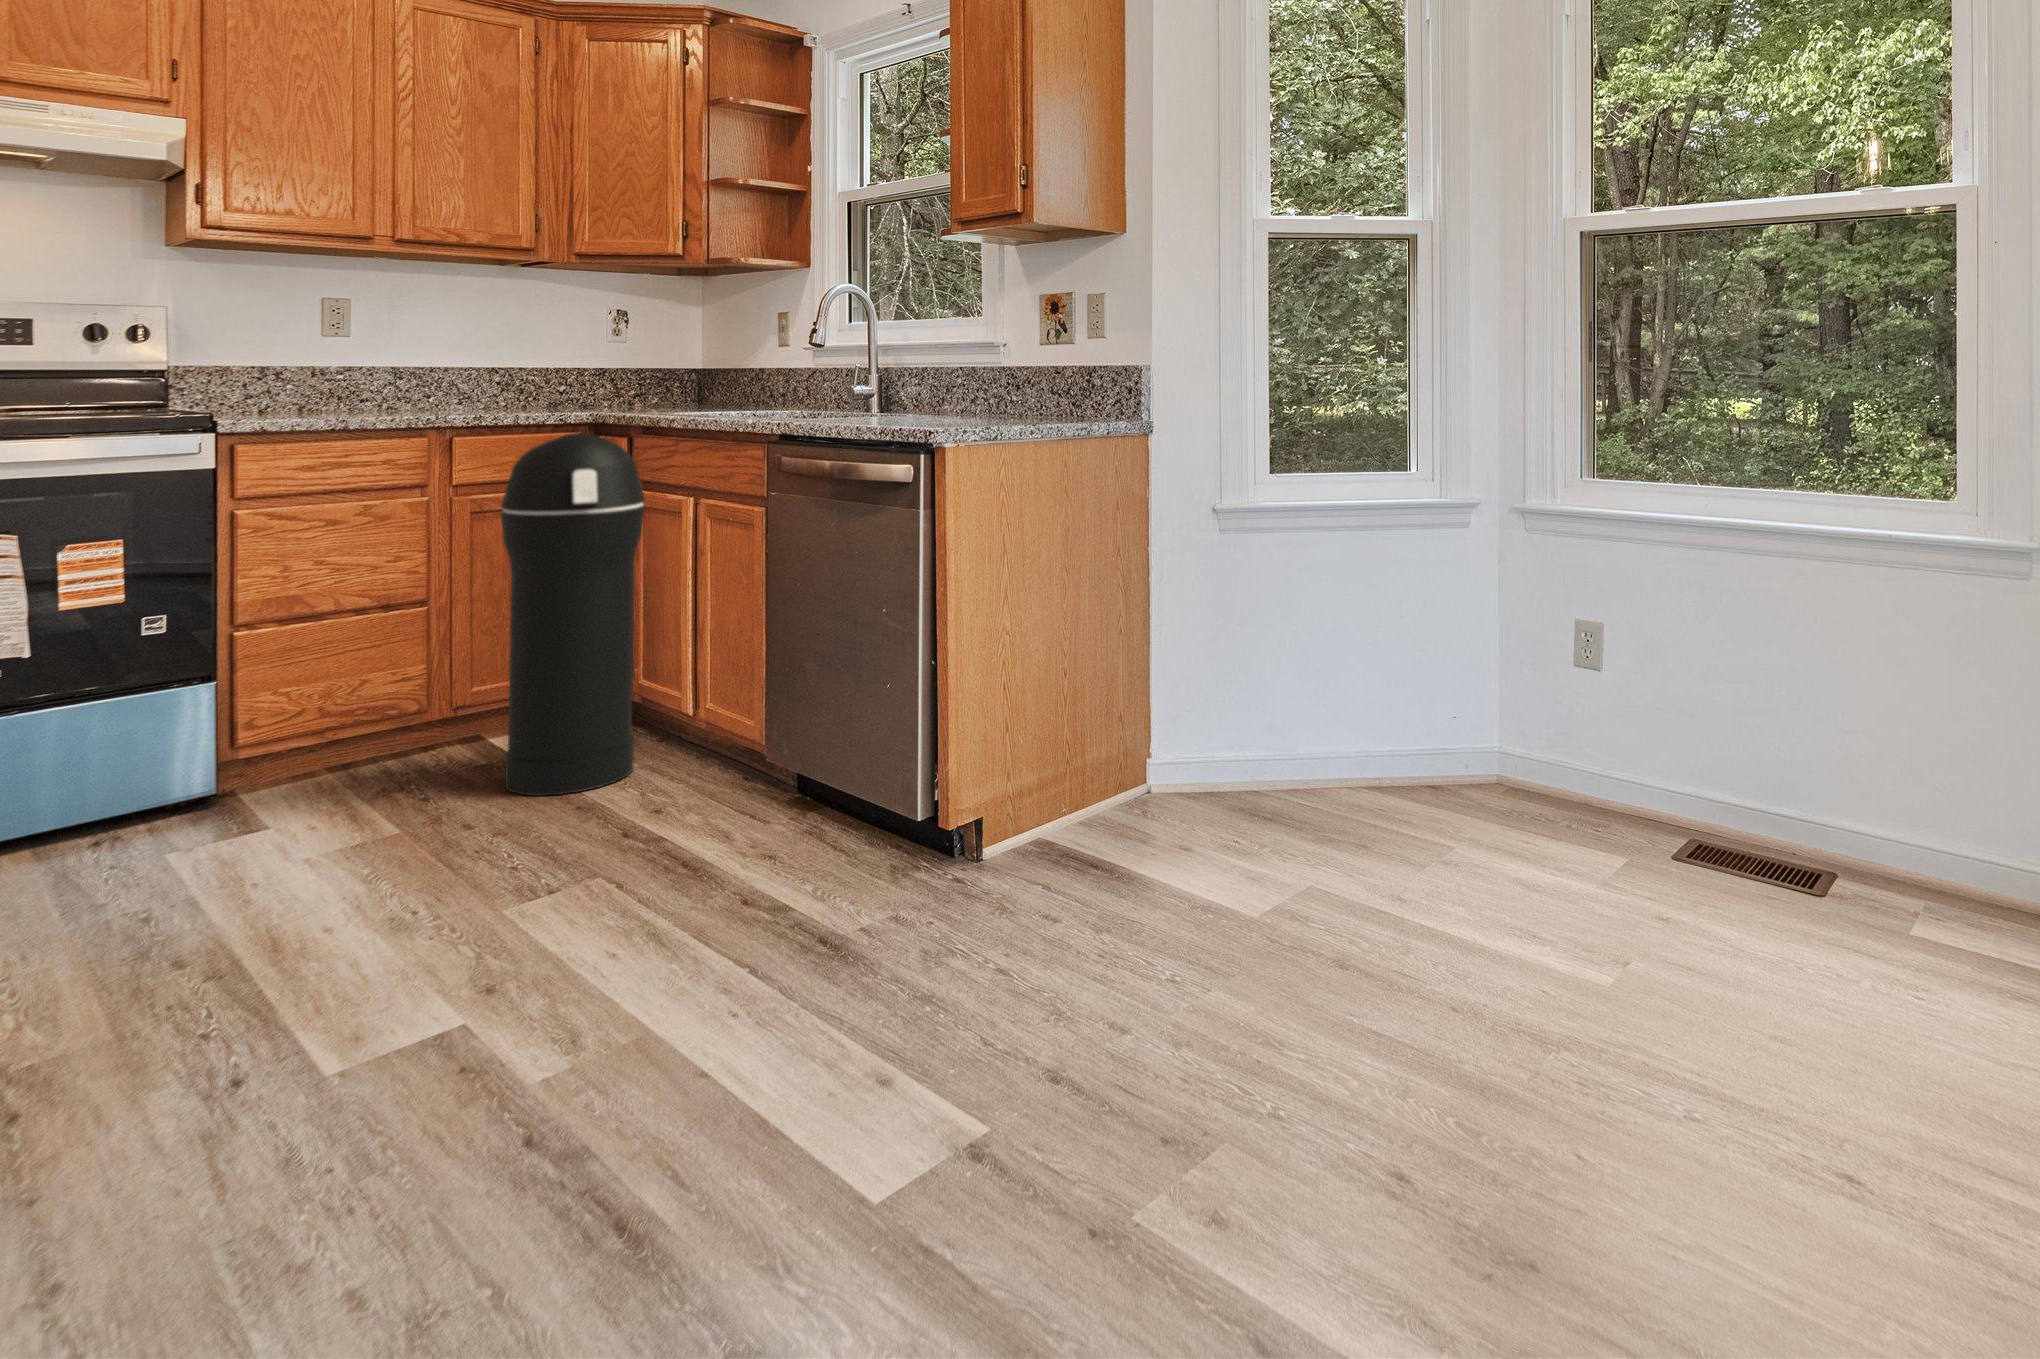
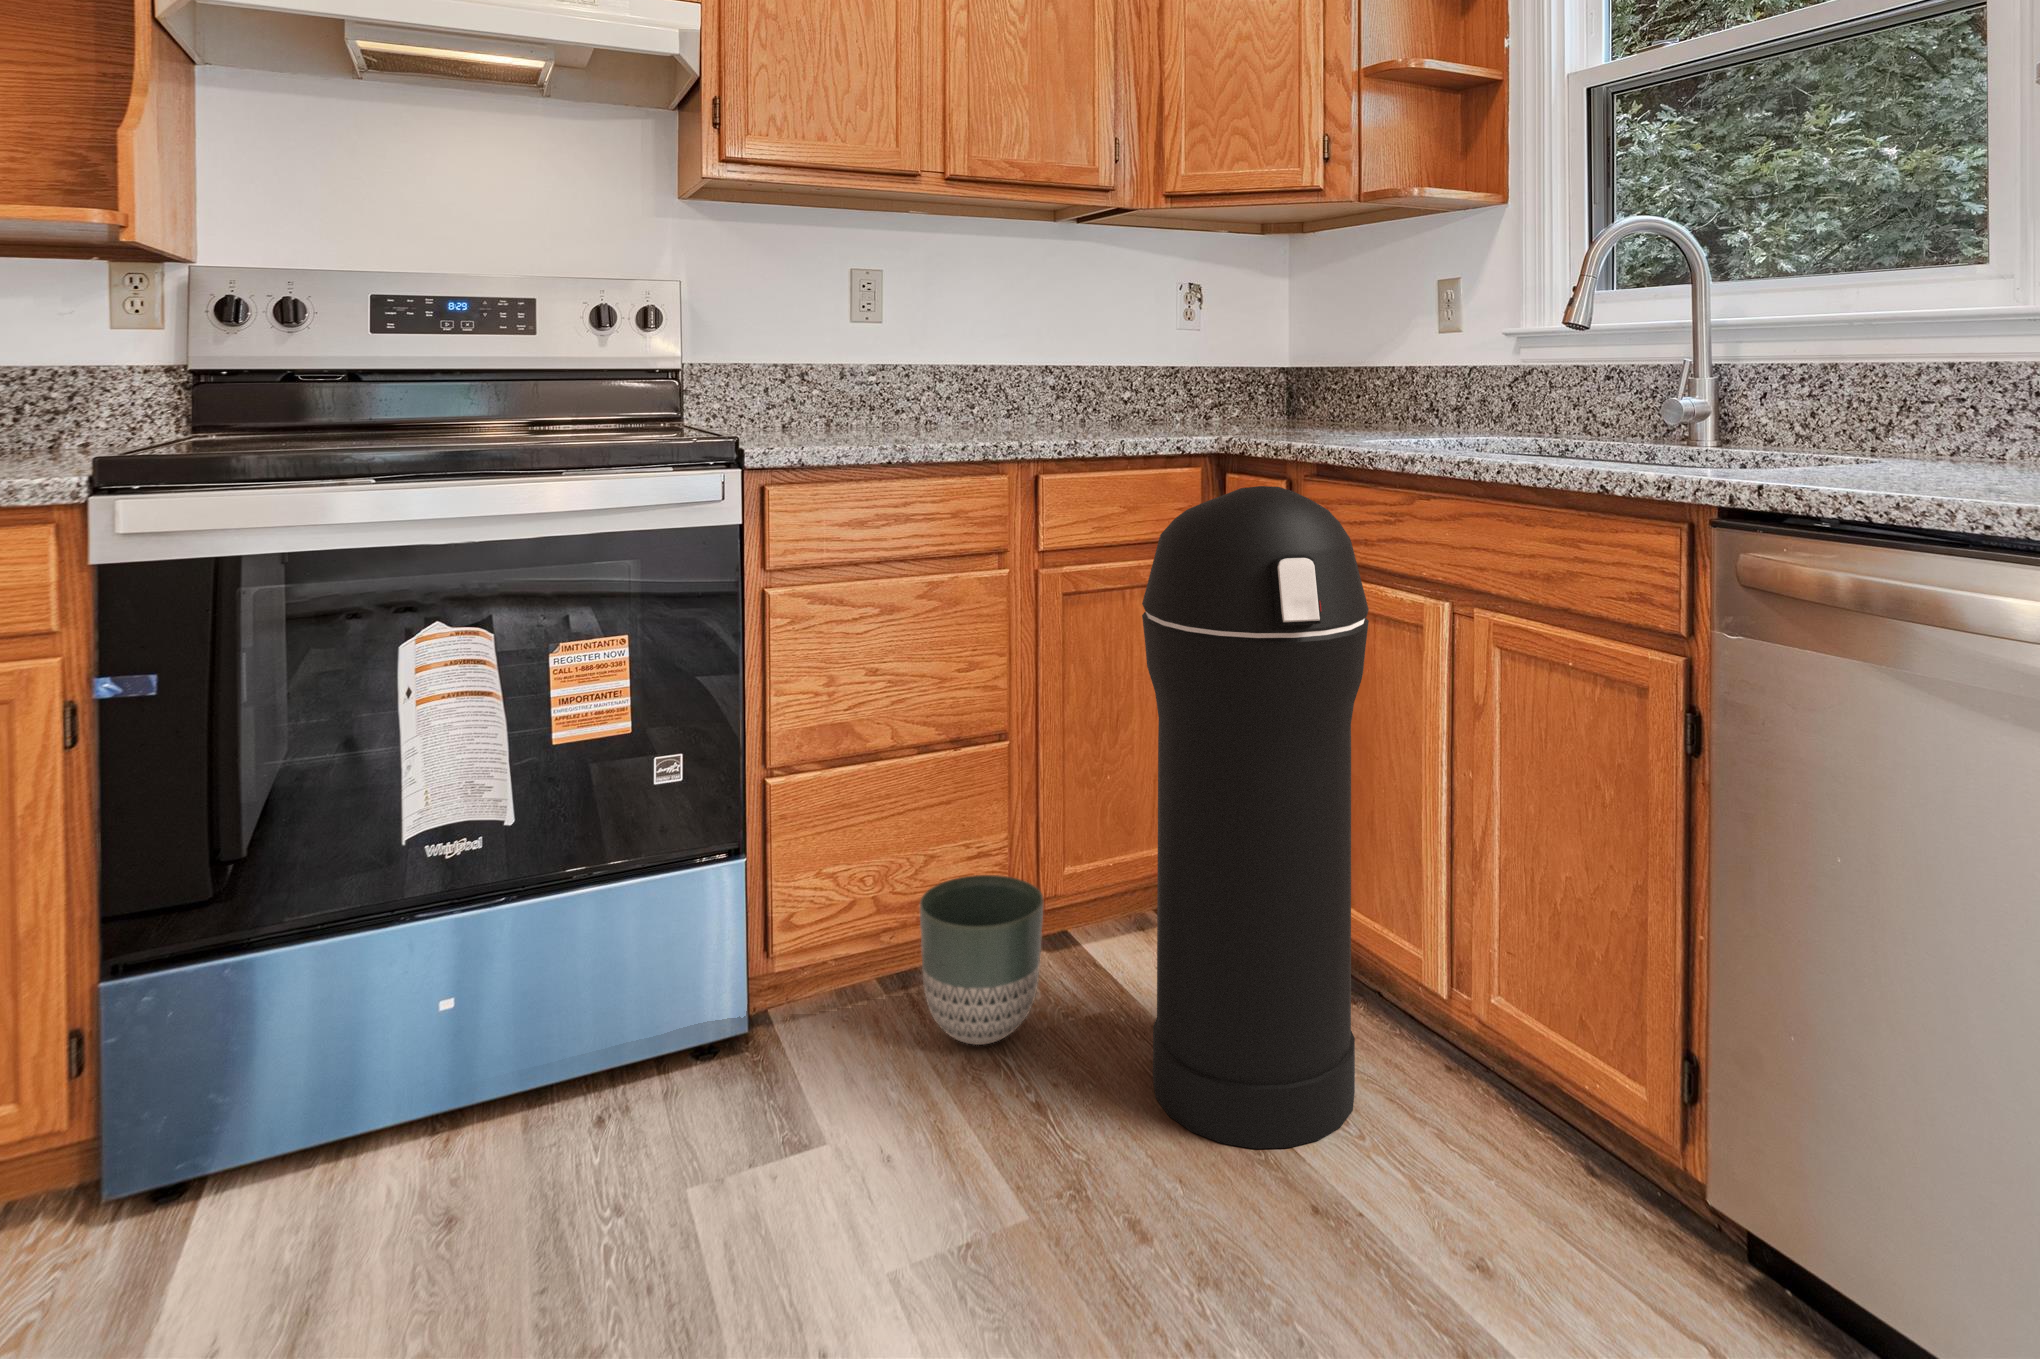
planter: none [349,687,441,783] -> present [920,875,1043,1045]

